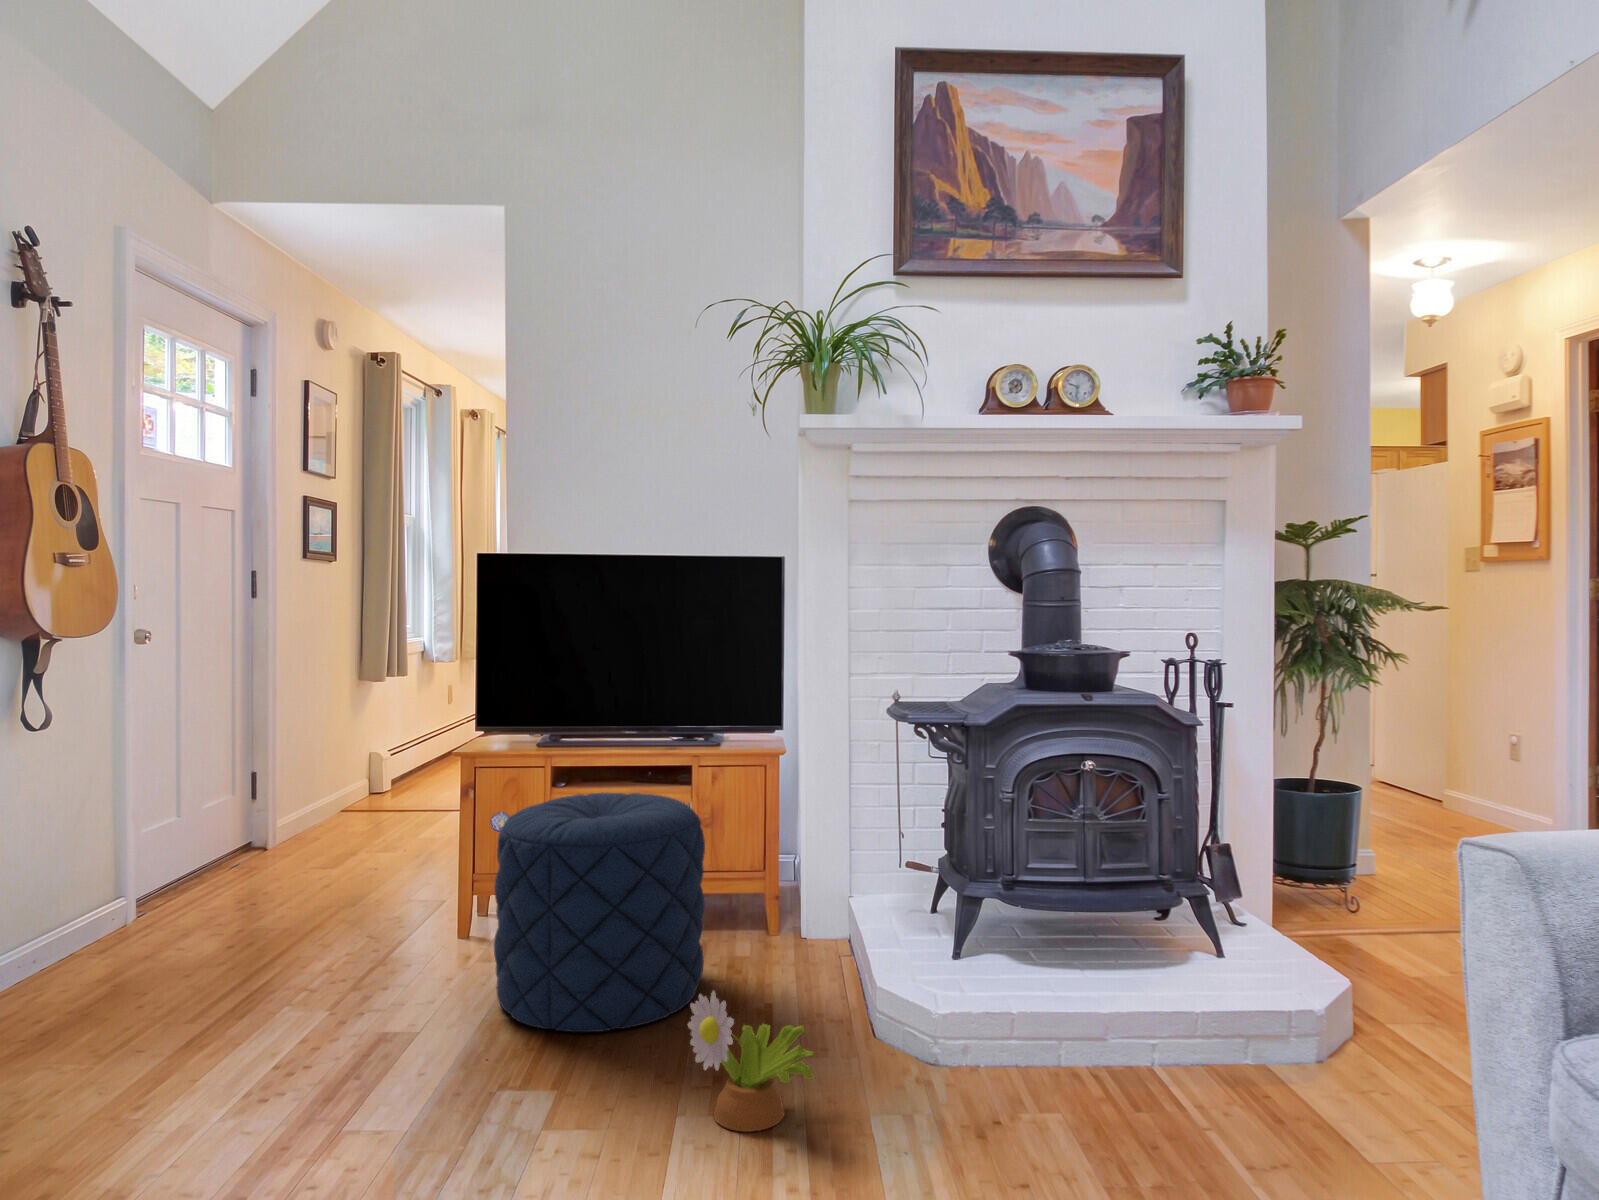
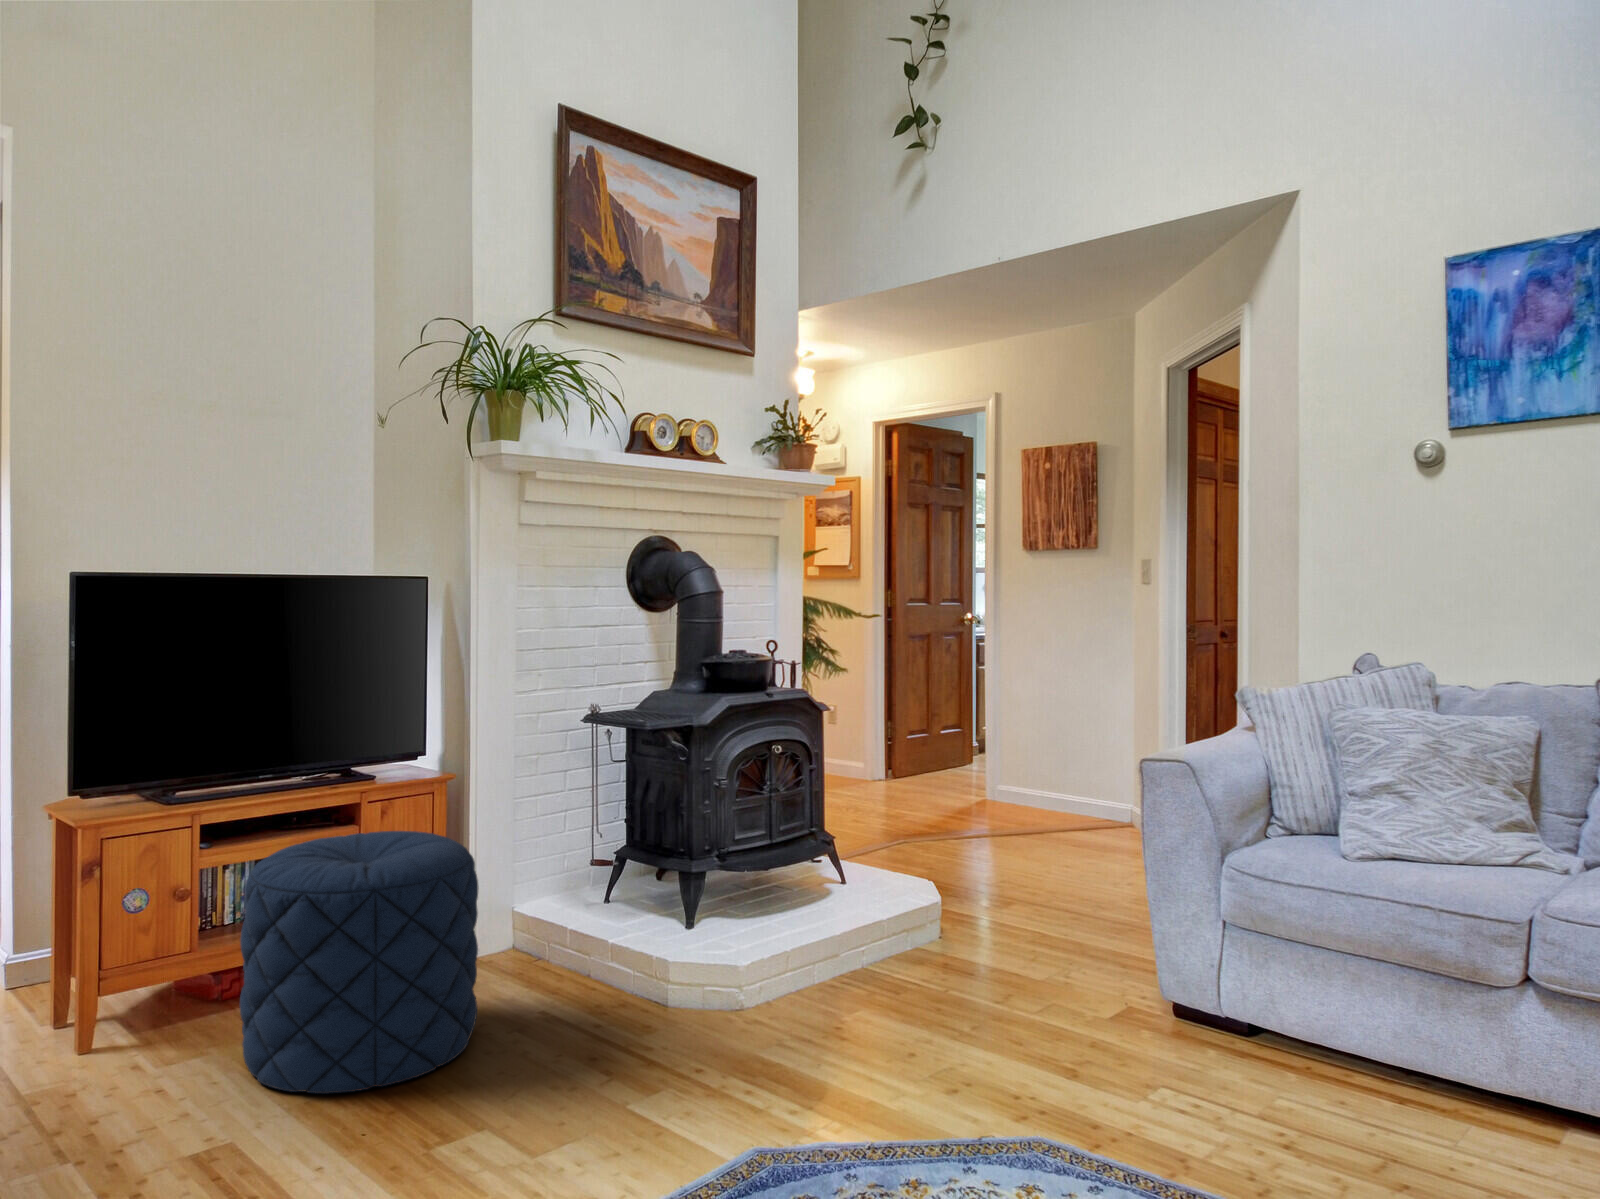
decorative plant: present [688,991,814,1132] -> none [598,972,728,1090]

